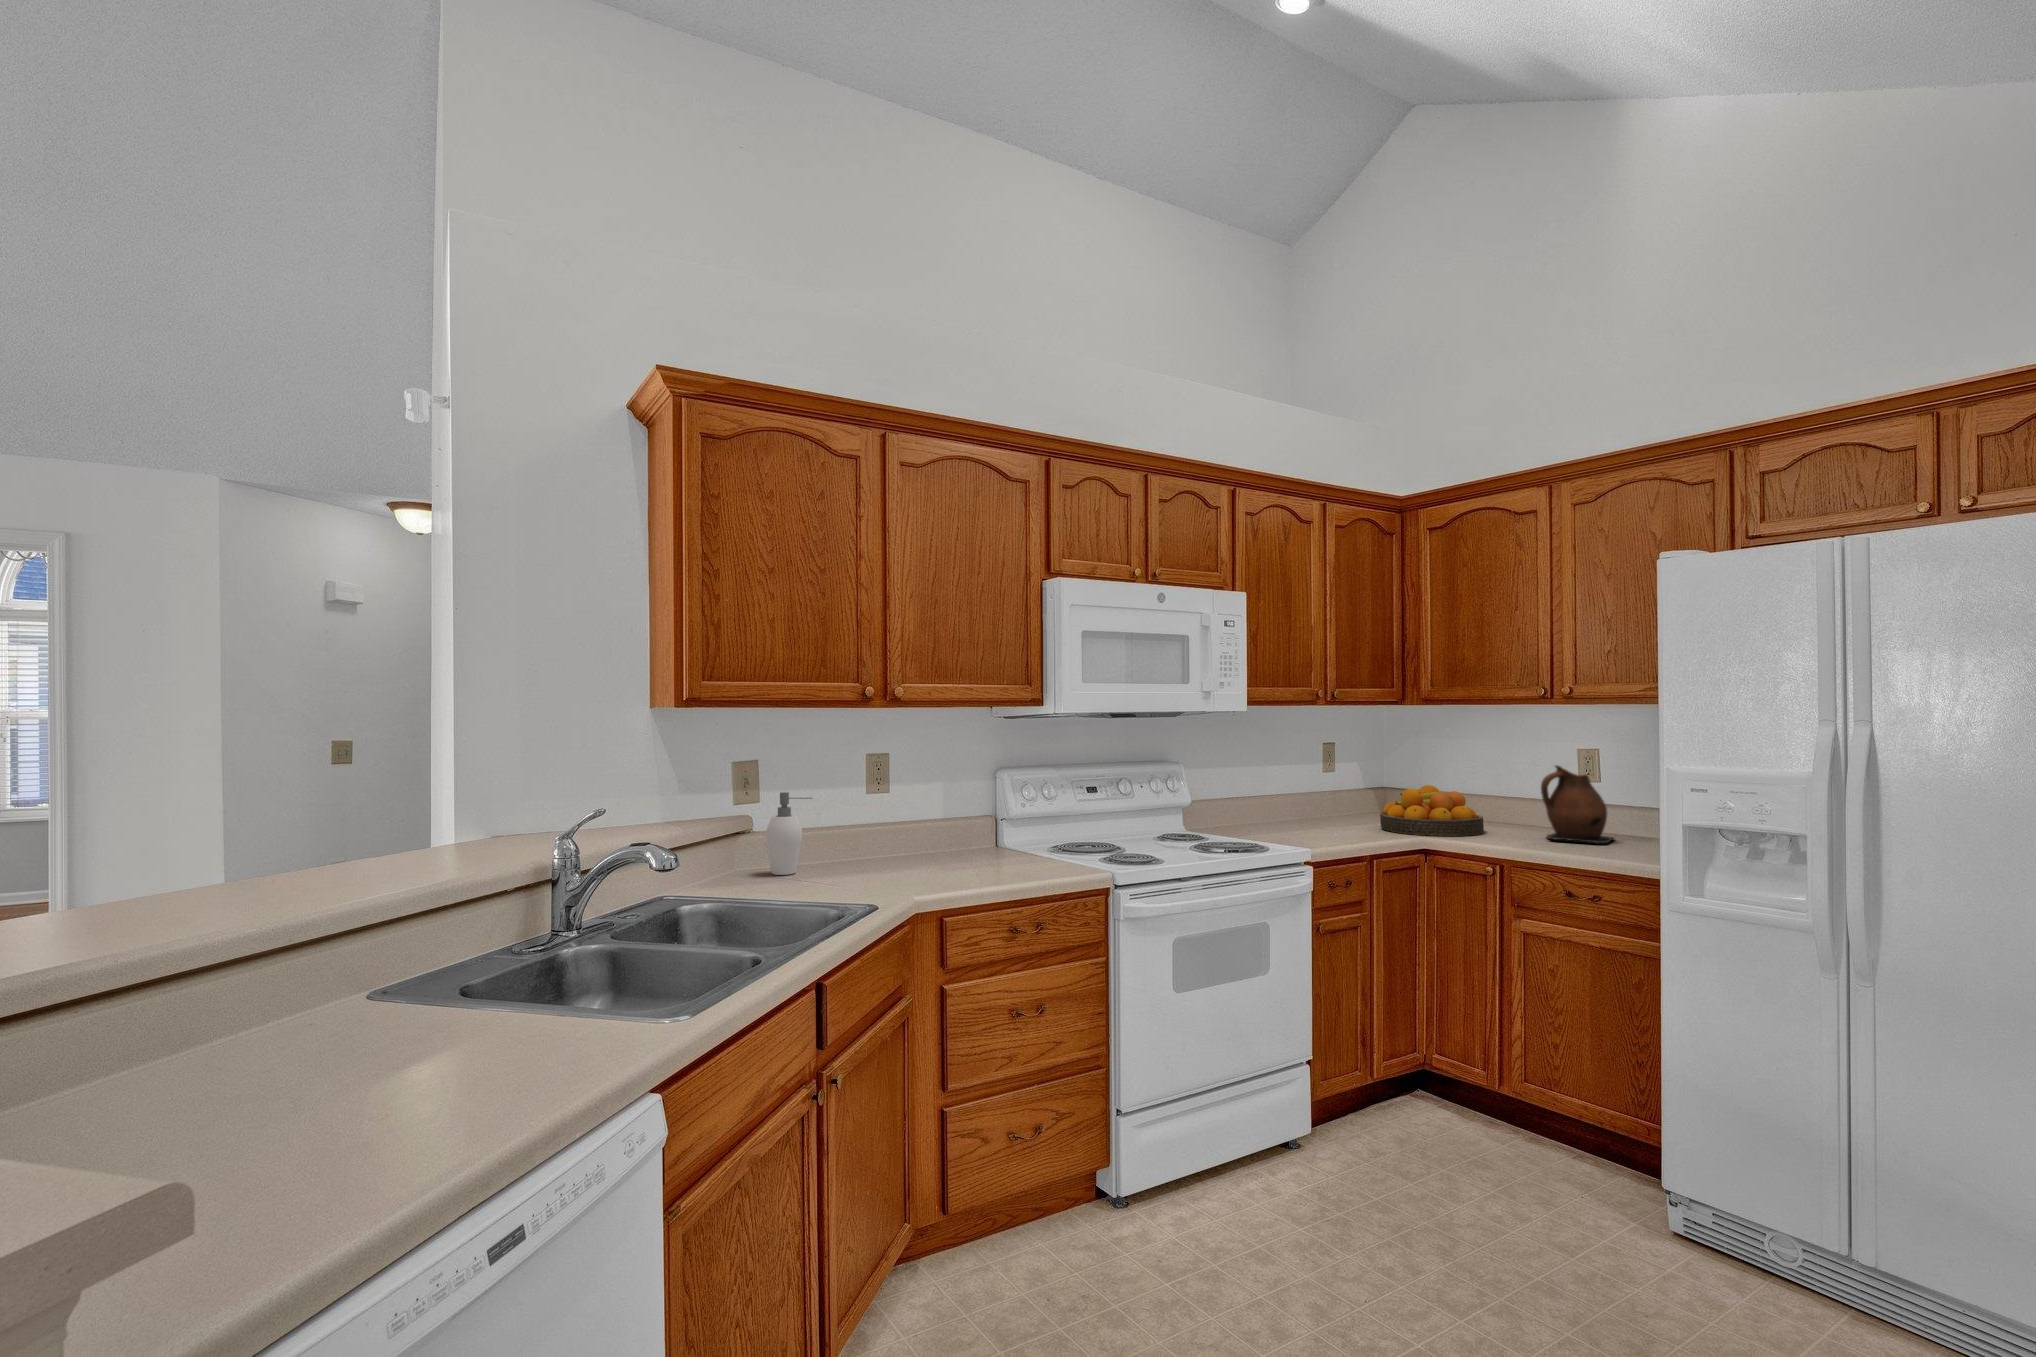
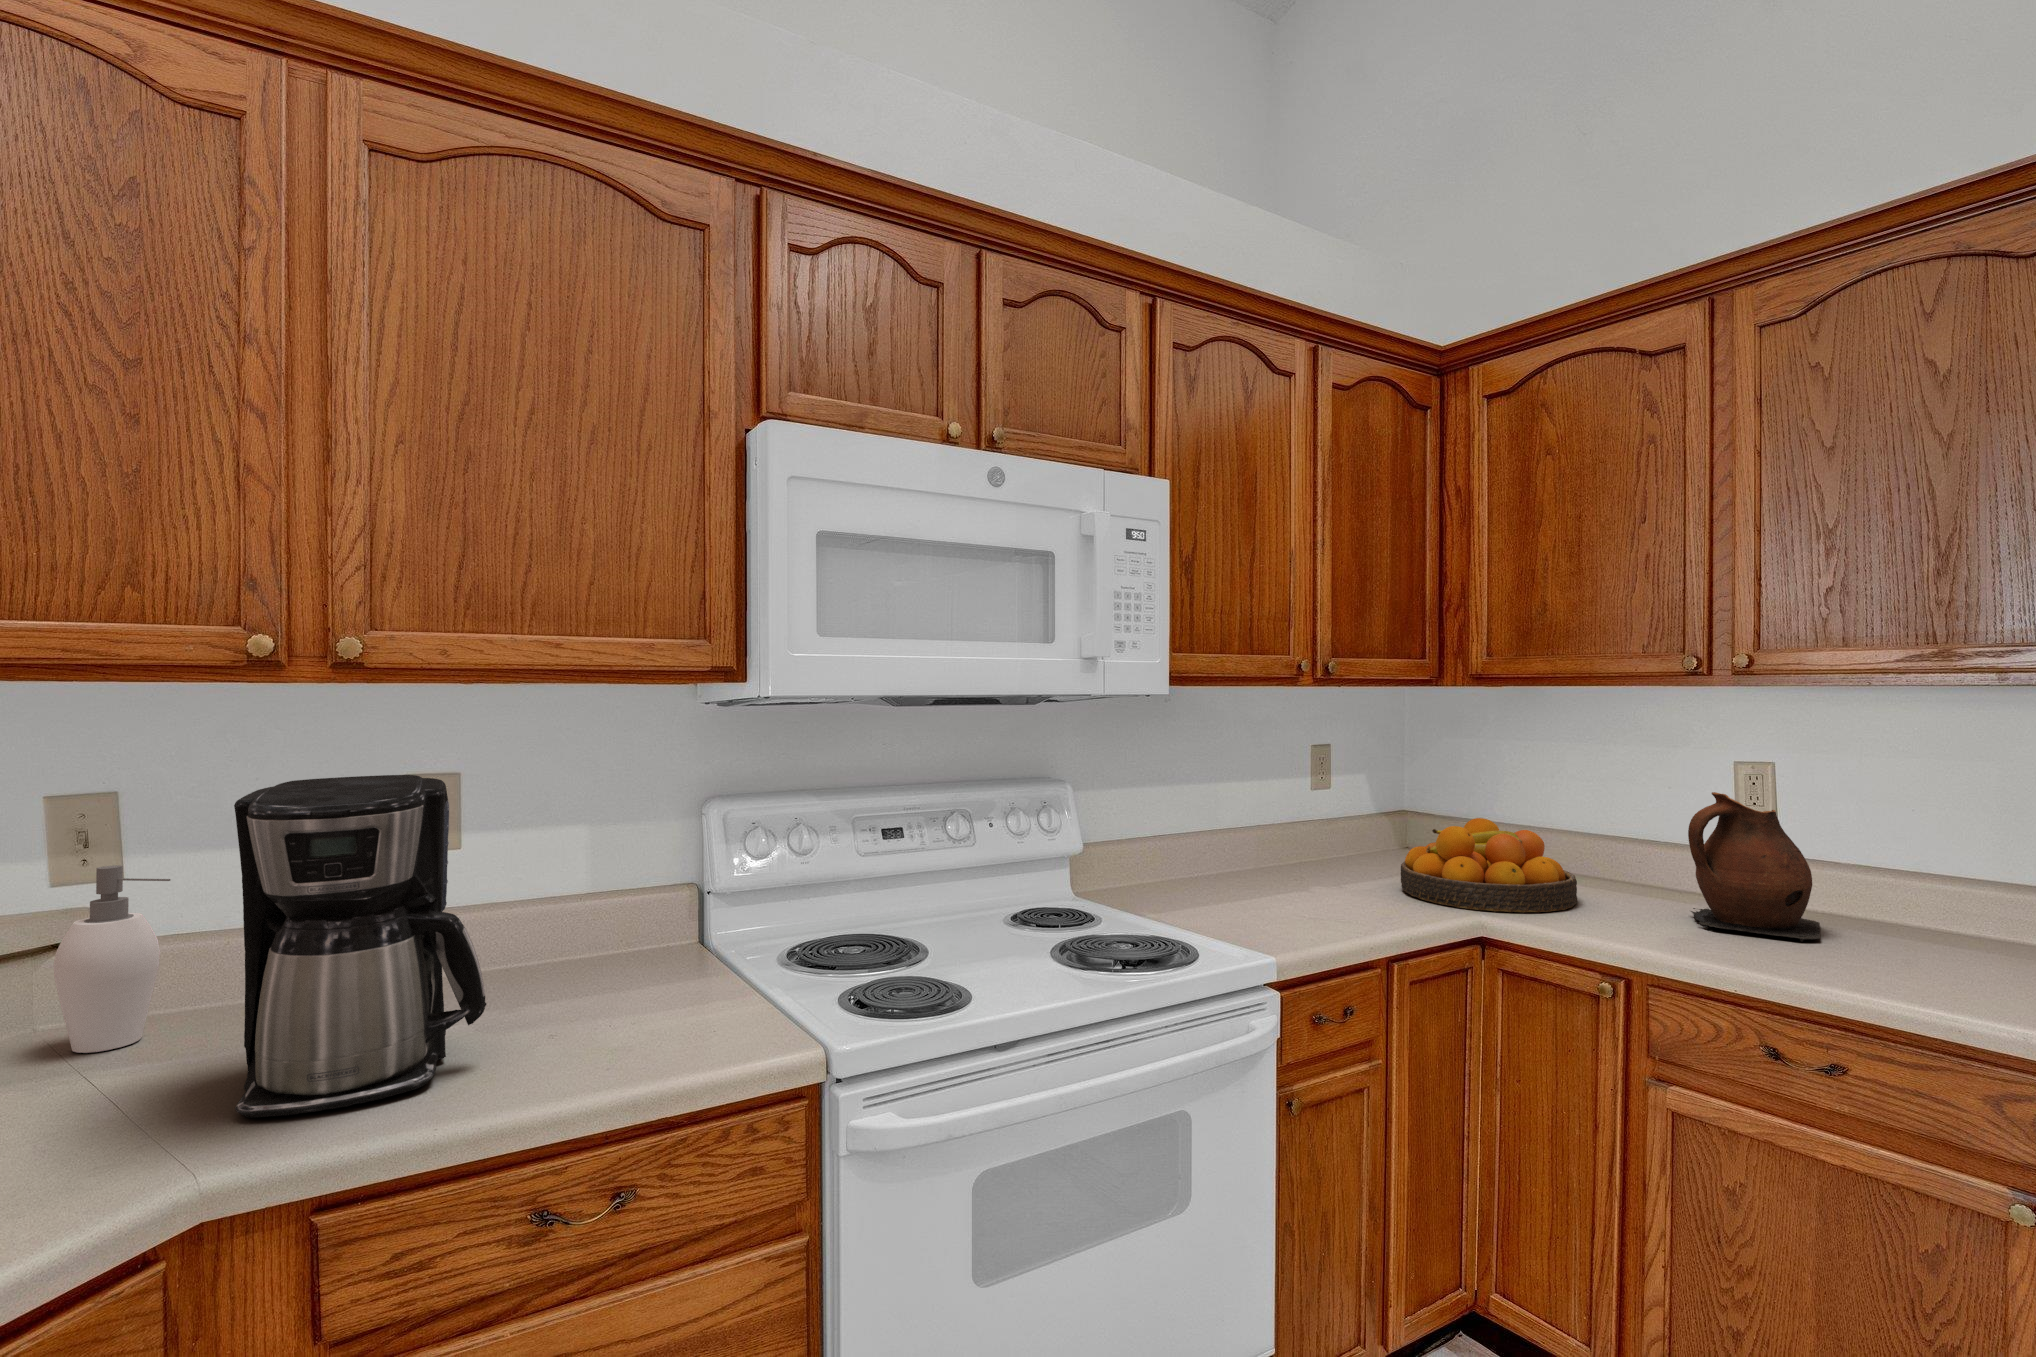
coffee maker: none [871,750,969,887] -> present [234,775,486,1118]

